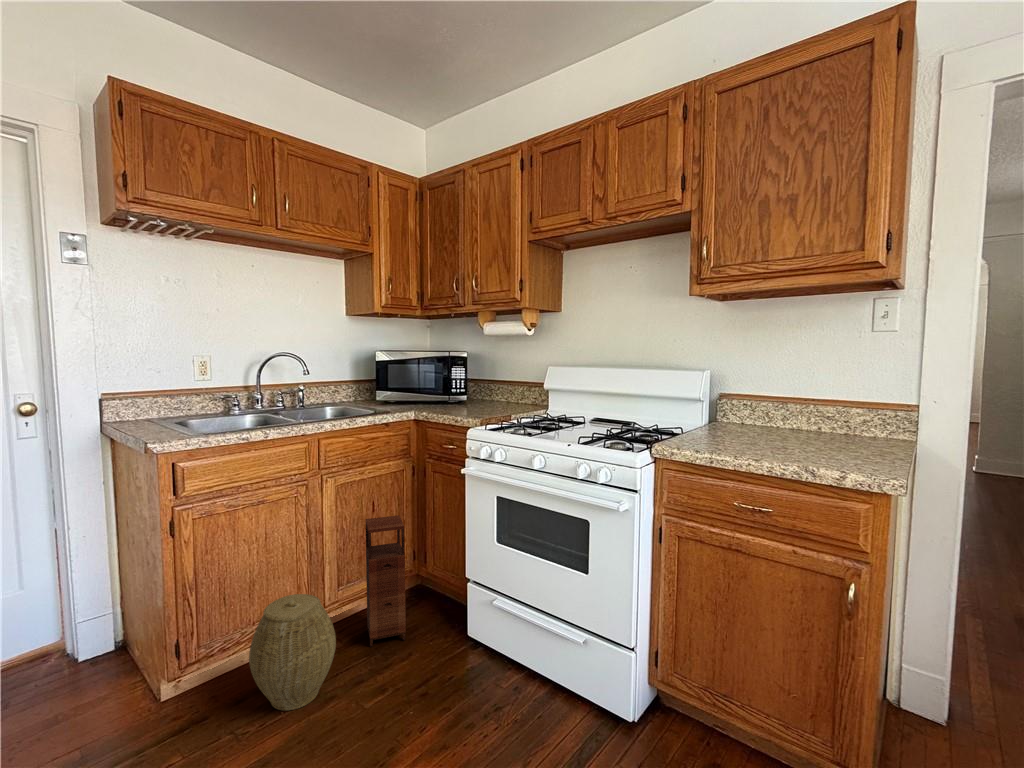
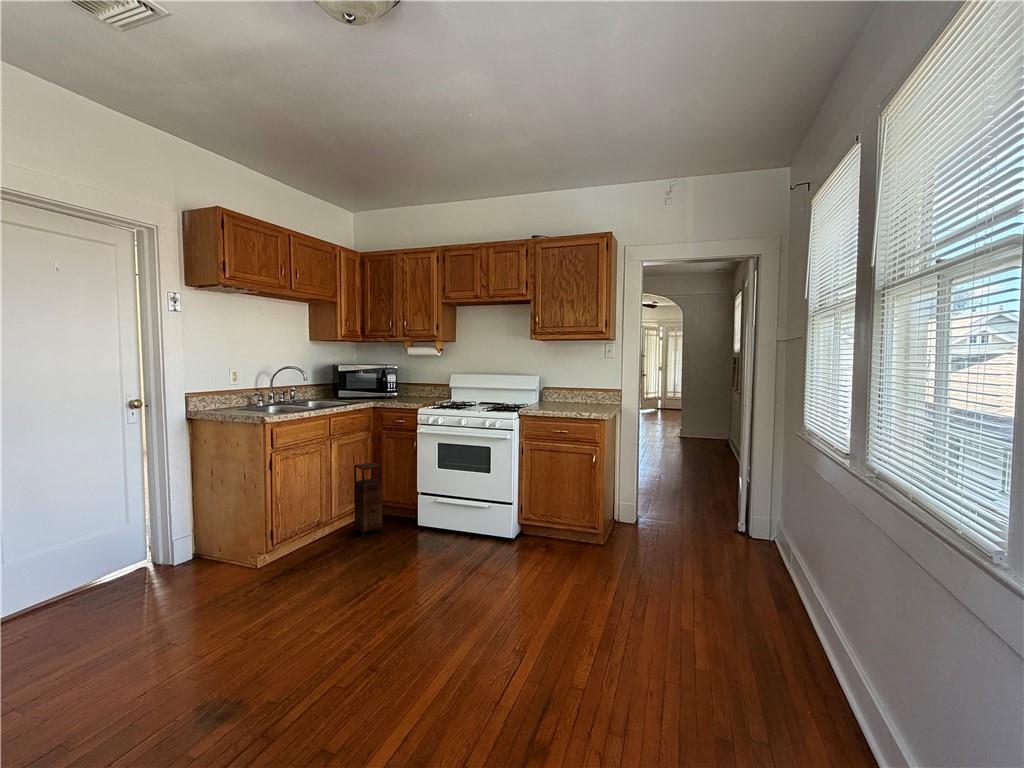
woven basket: present [249,594,336,711] -> none [313,502,359,560]

